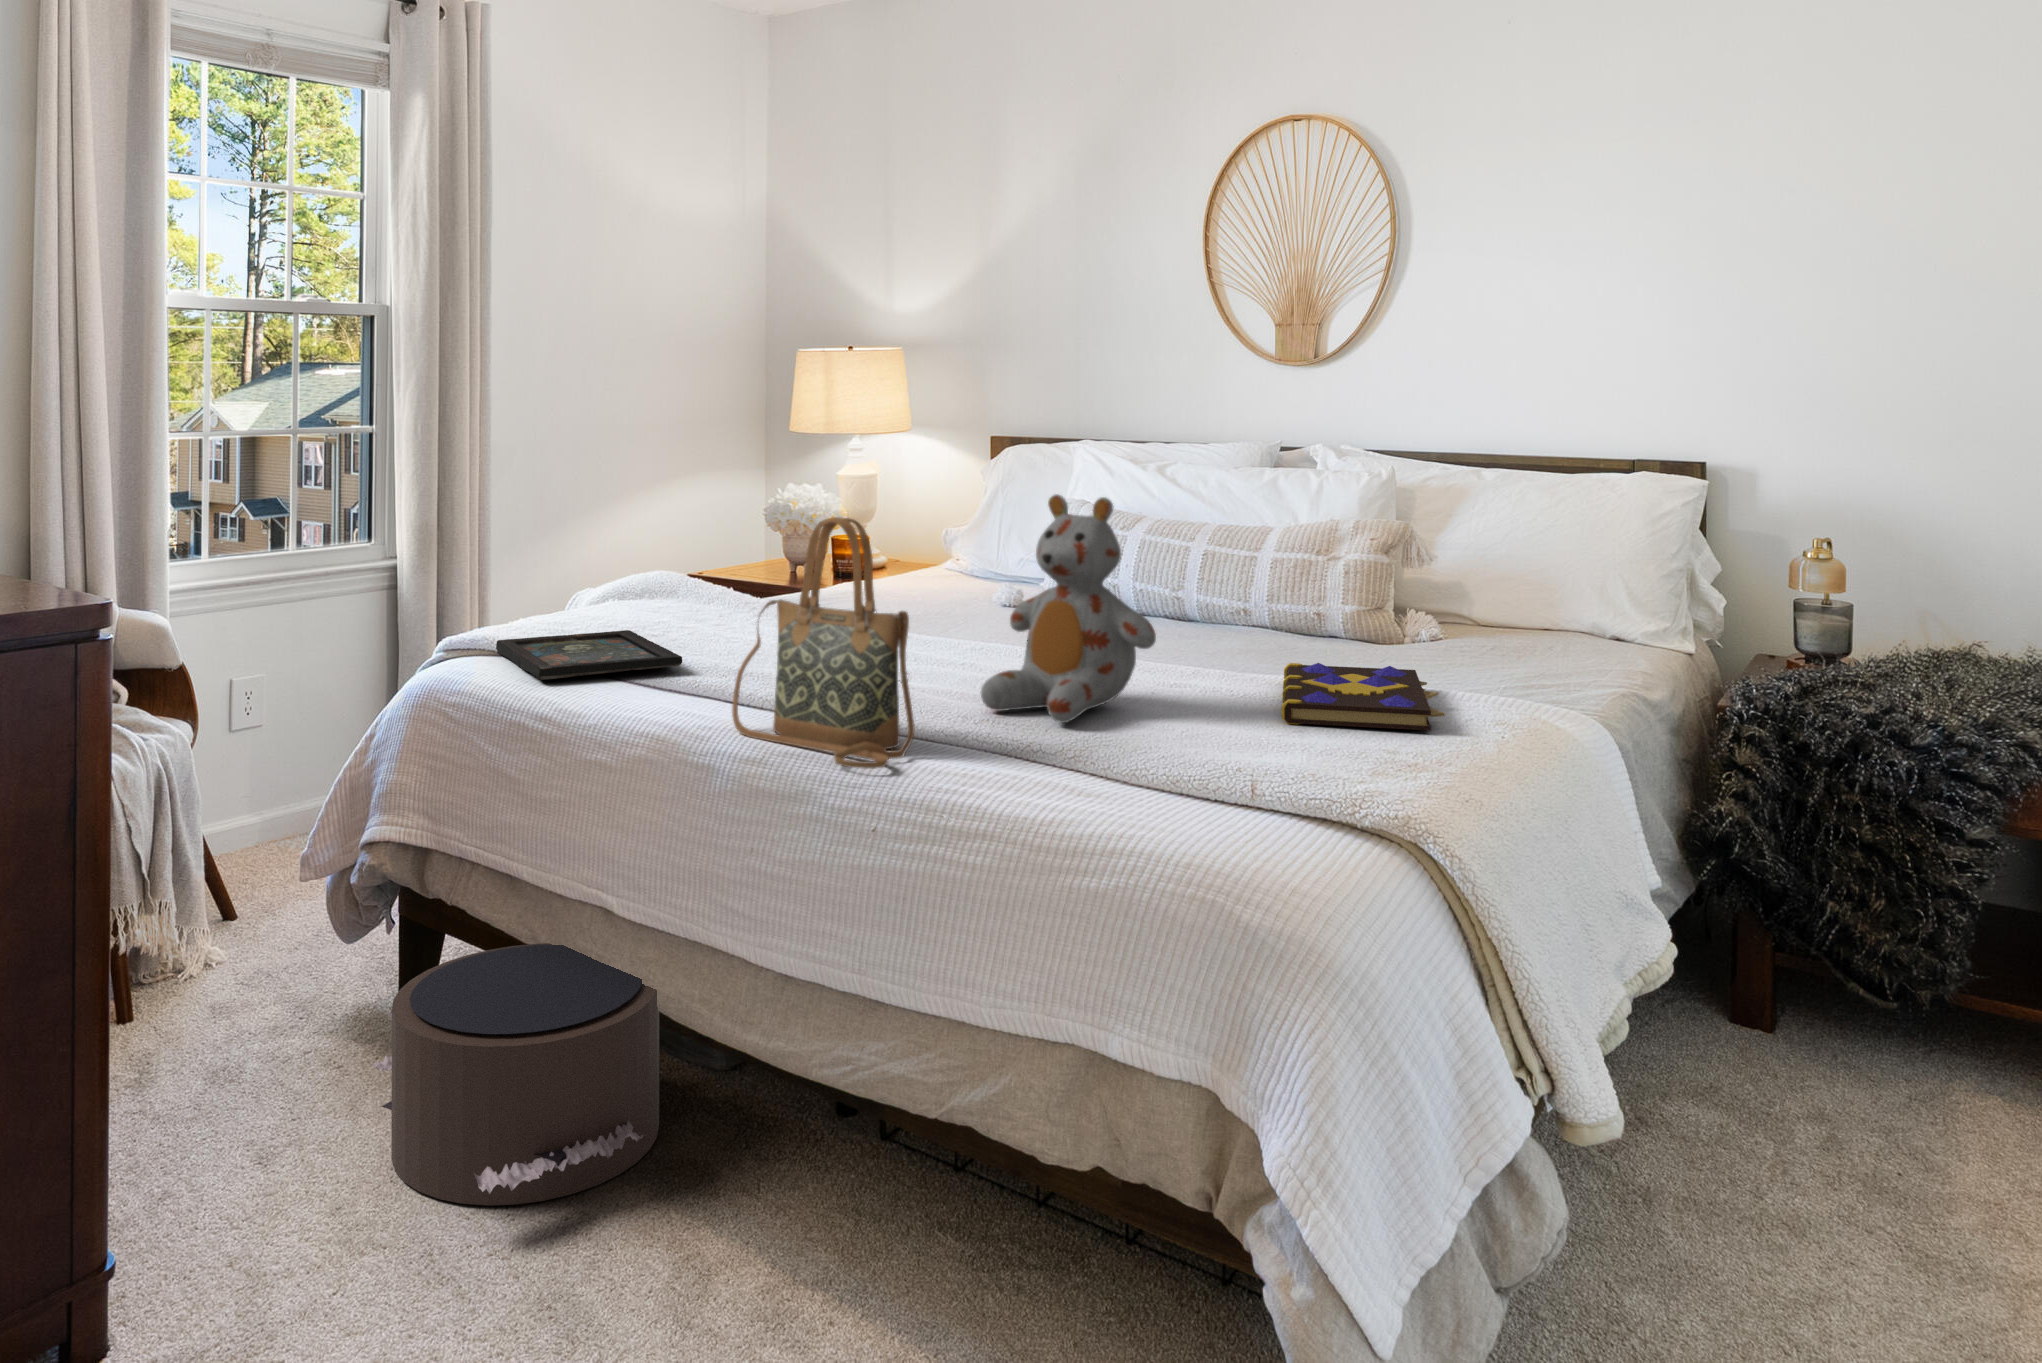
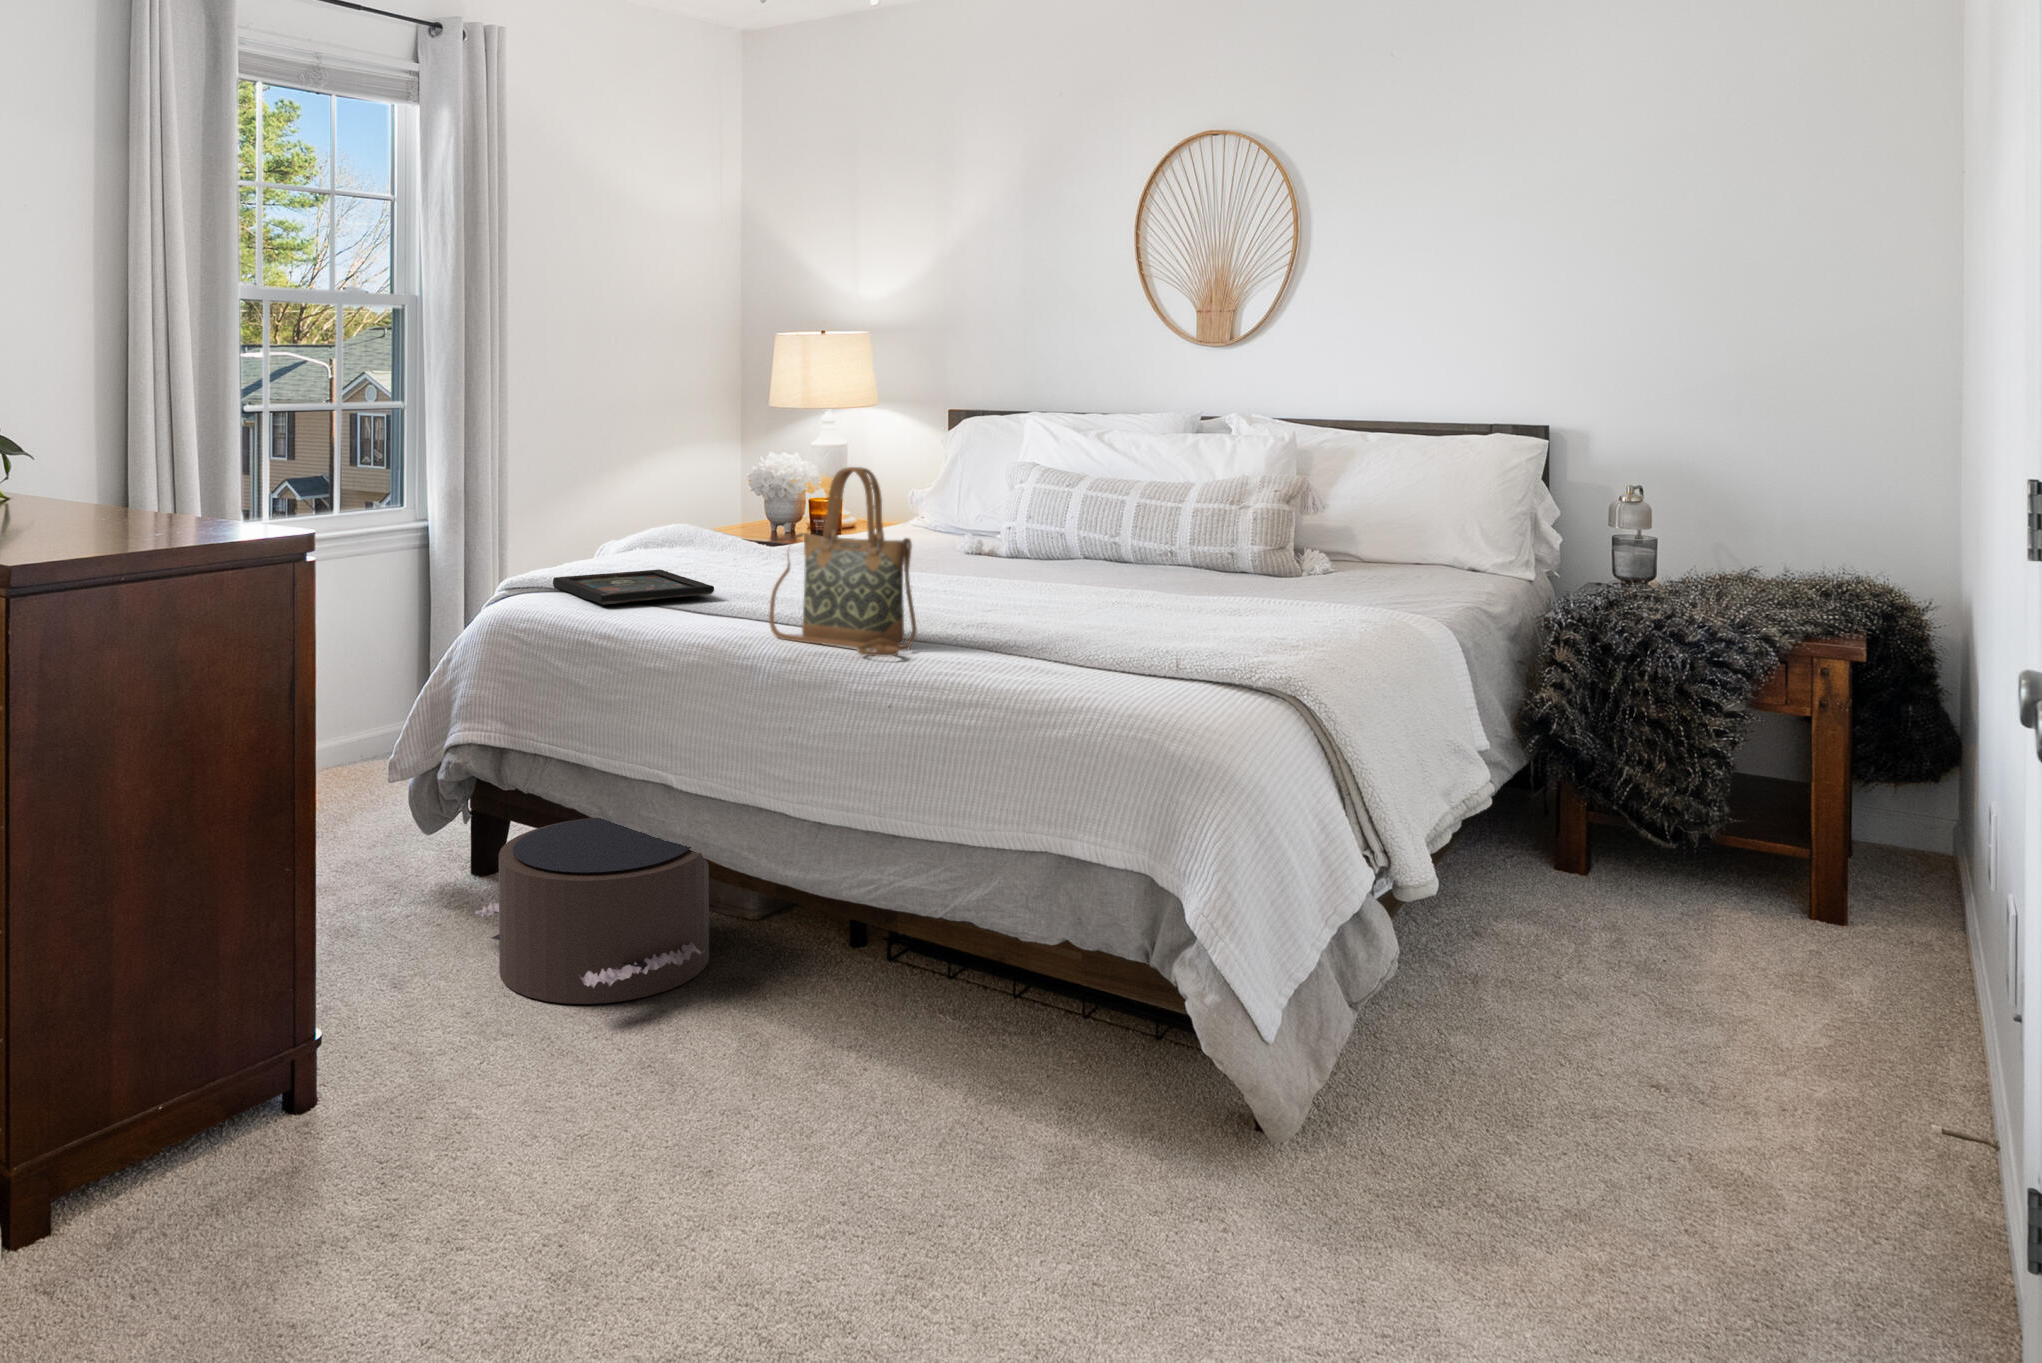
stuffed bear: present [981,494,1156,723] -> none [962,450,1100,628]
book: present [1282,663,1445,730] -> none [1198,586,1324,630]

